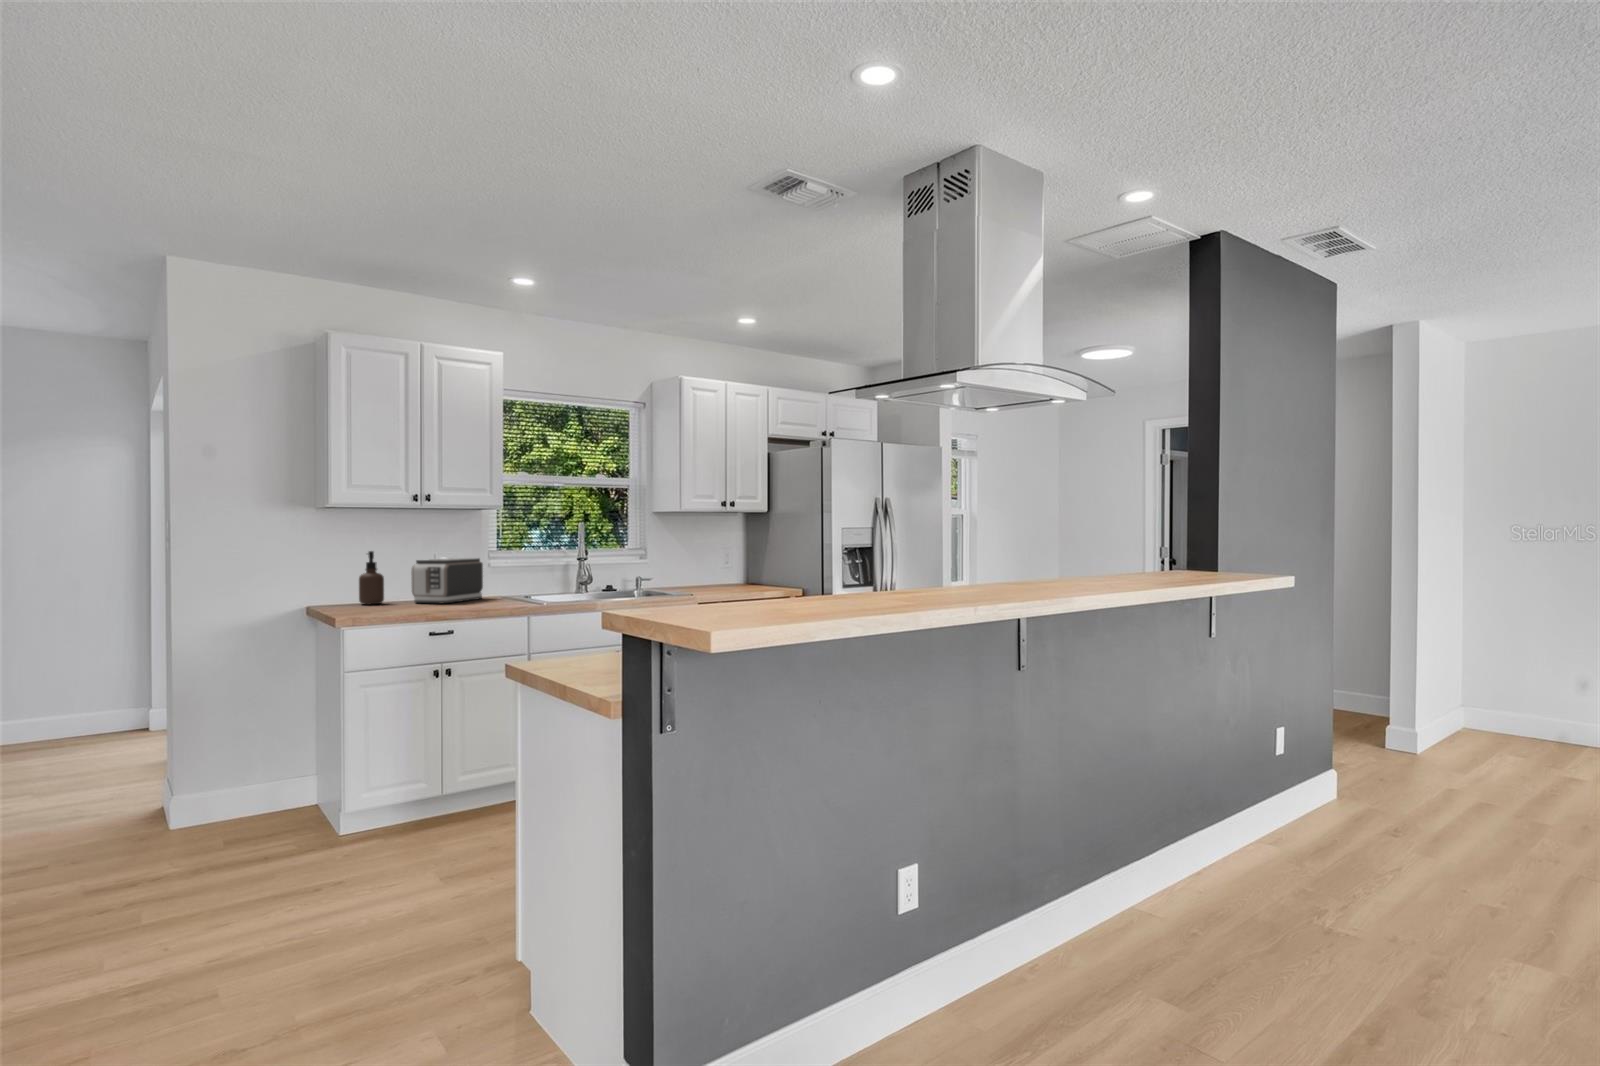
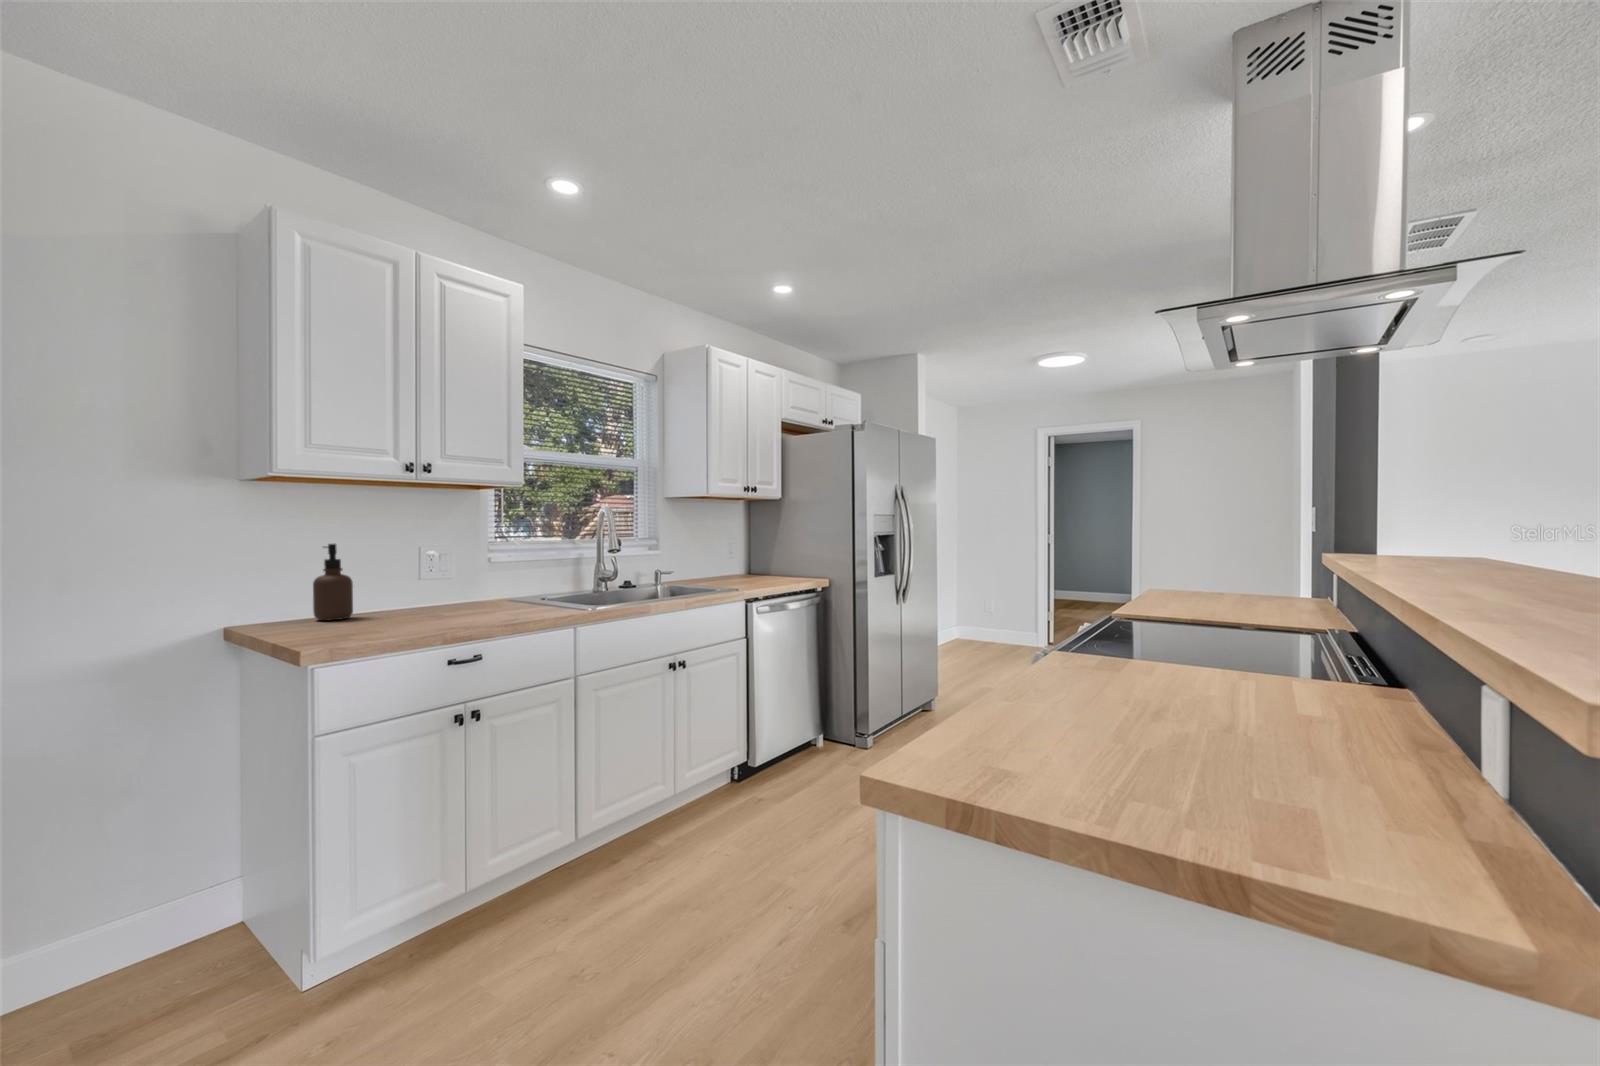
toaster: present [411,558,483,604] -> none [396,552,489,615]

